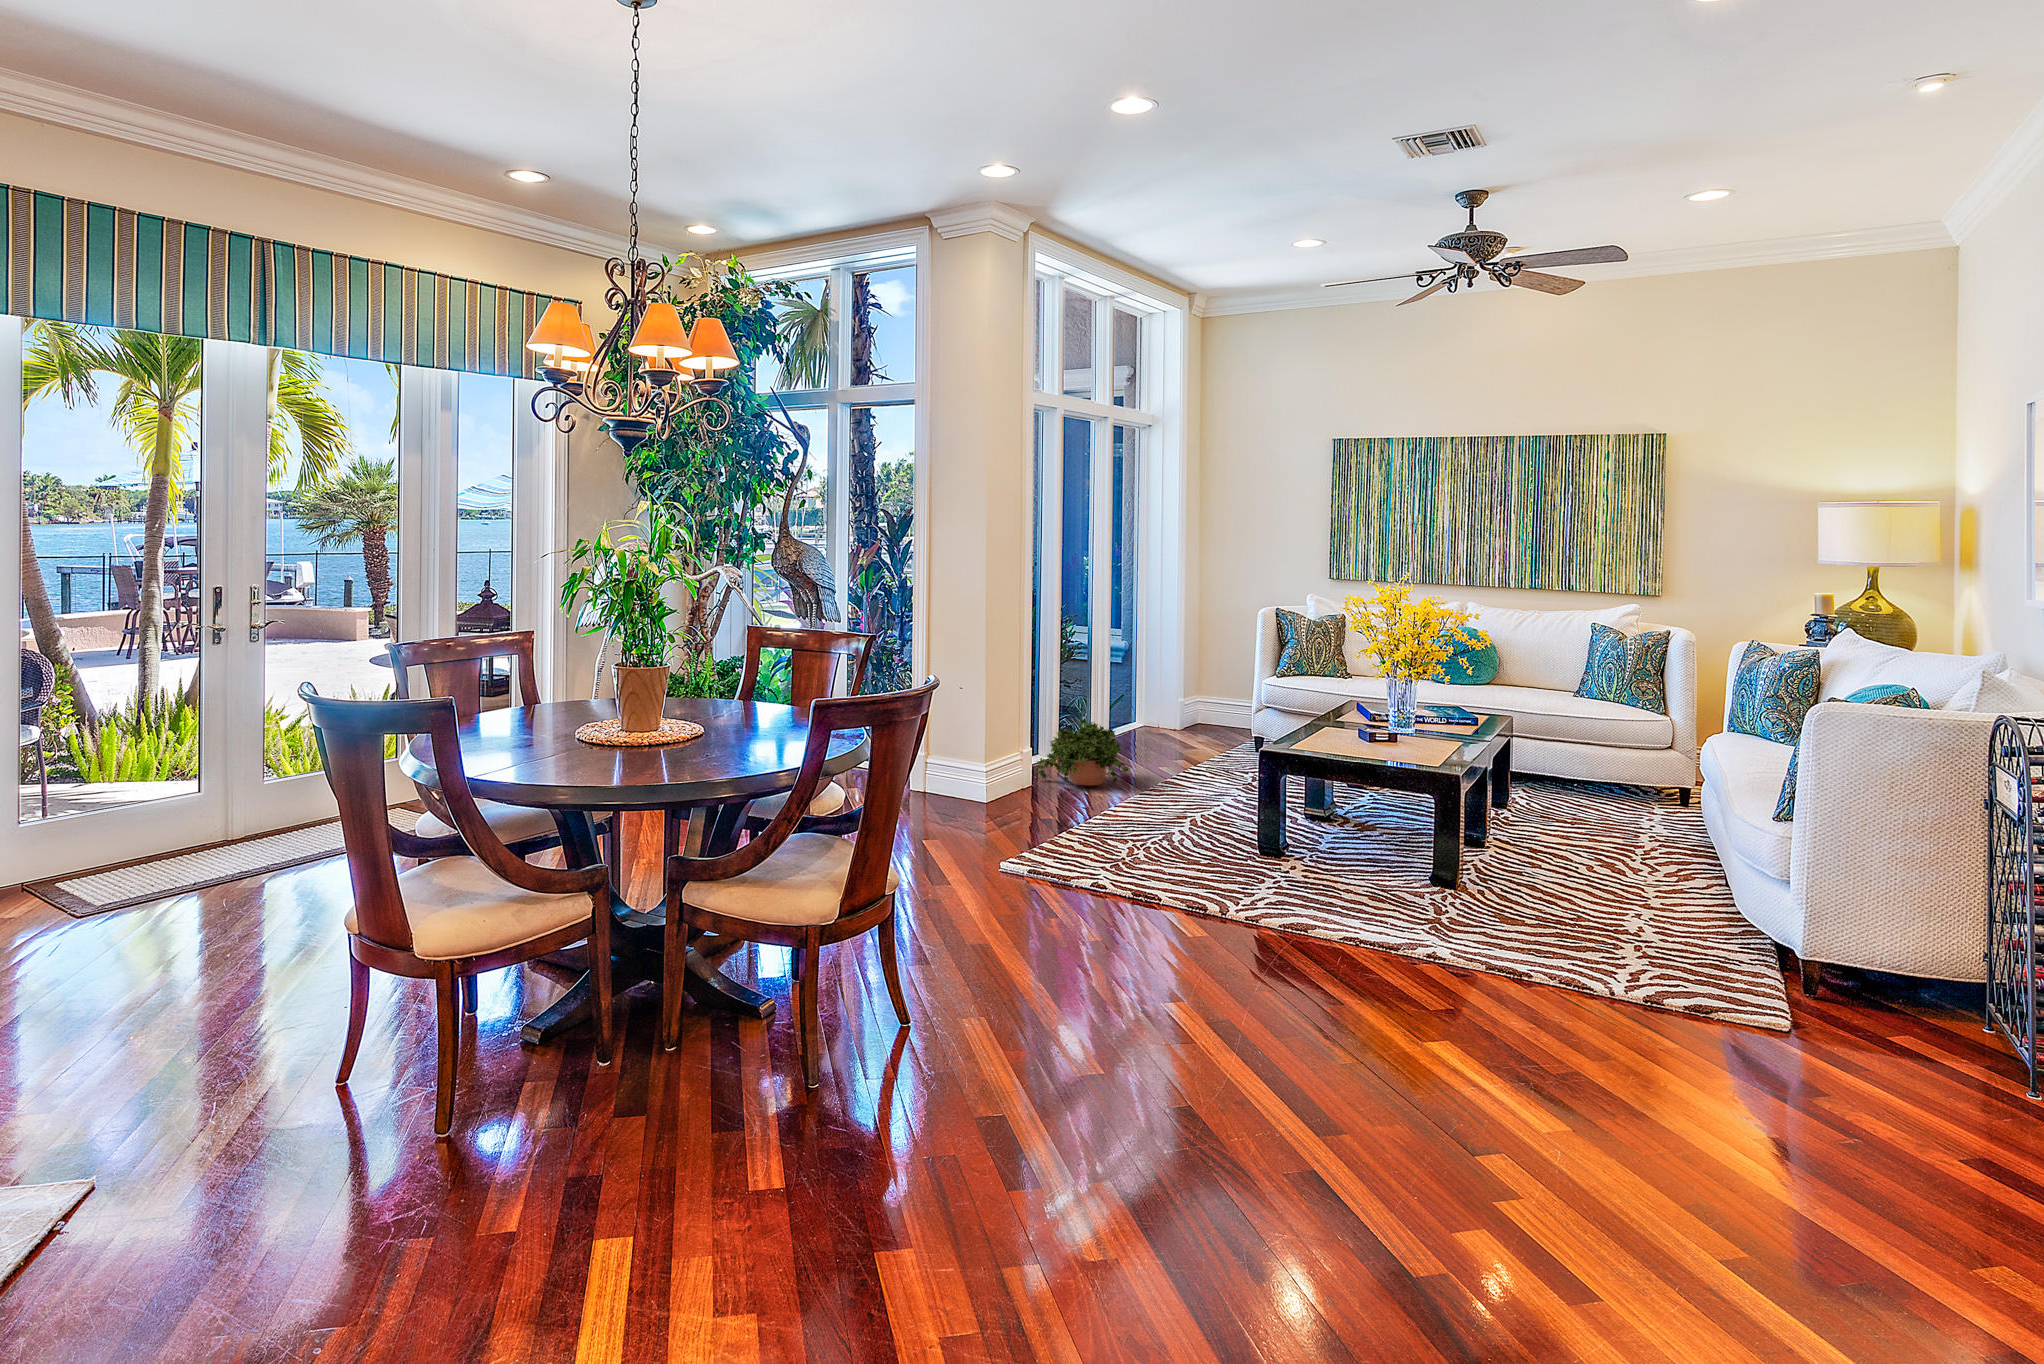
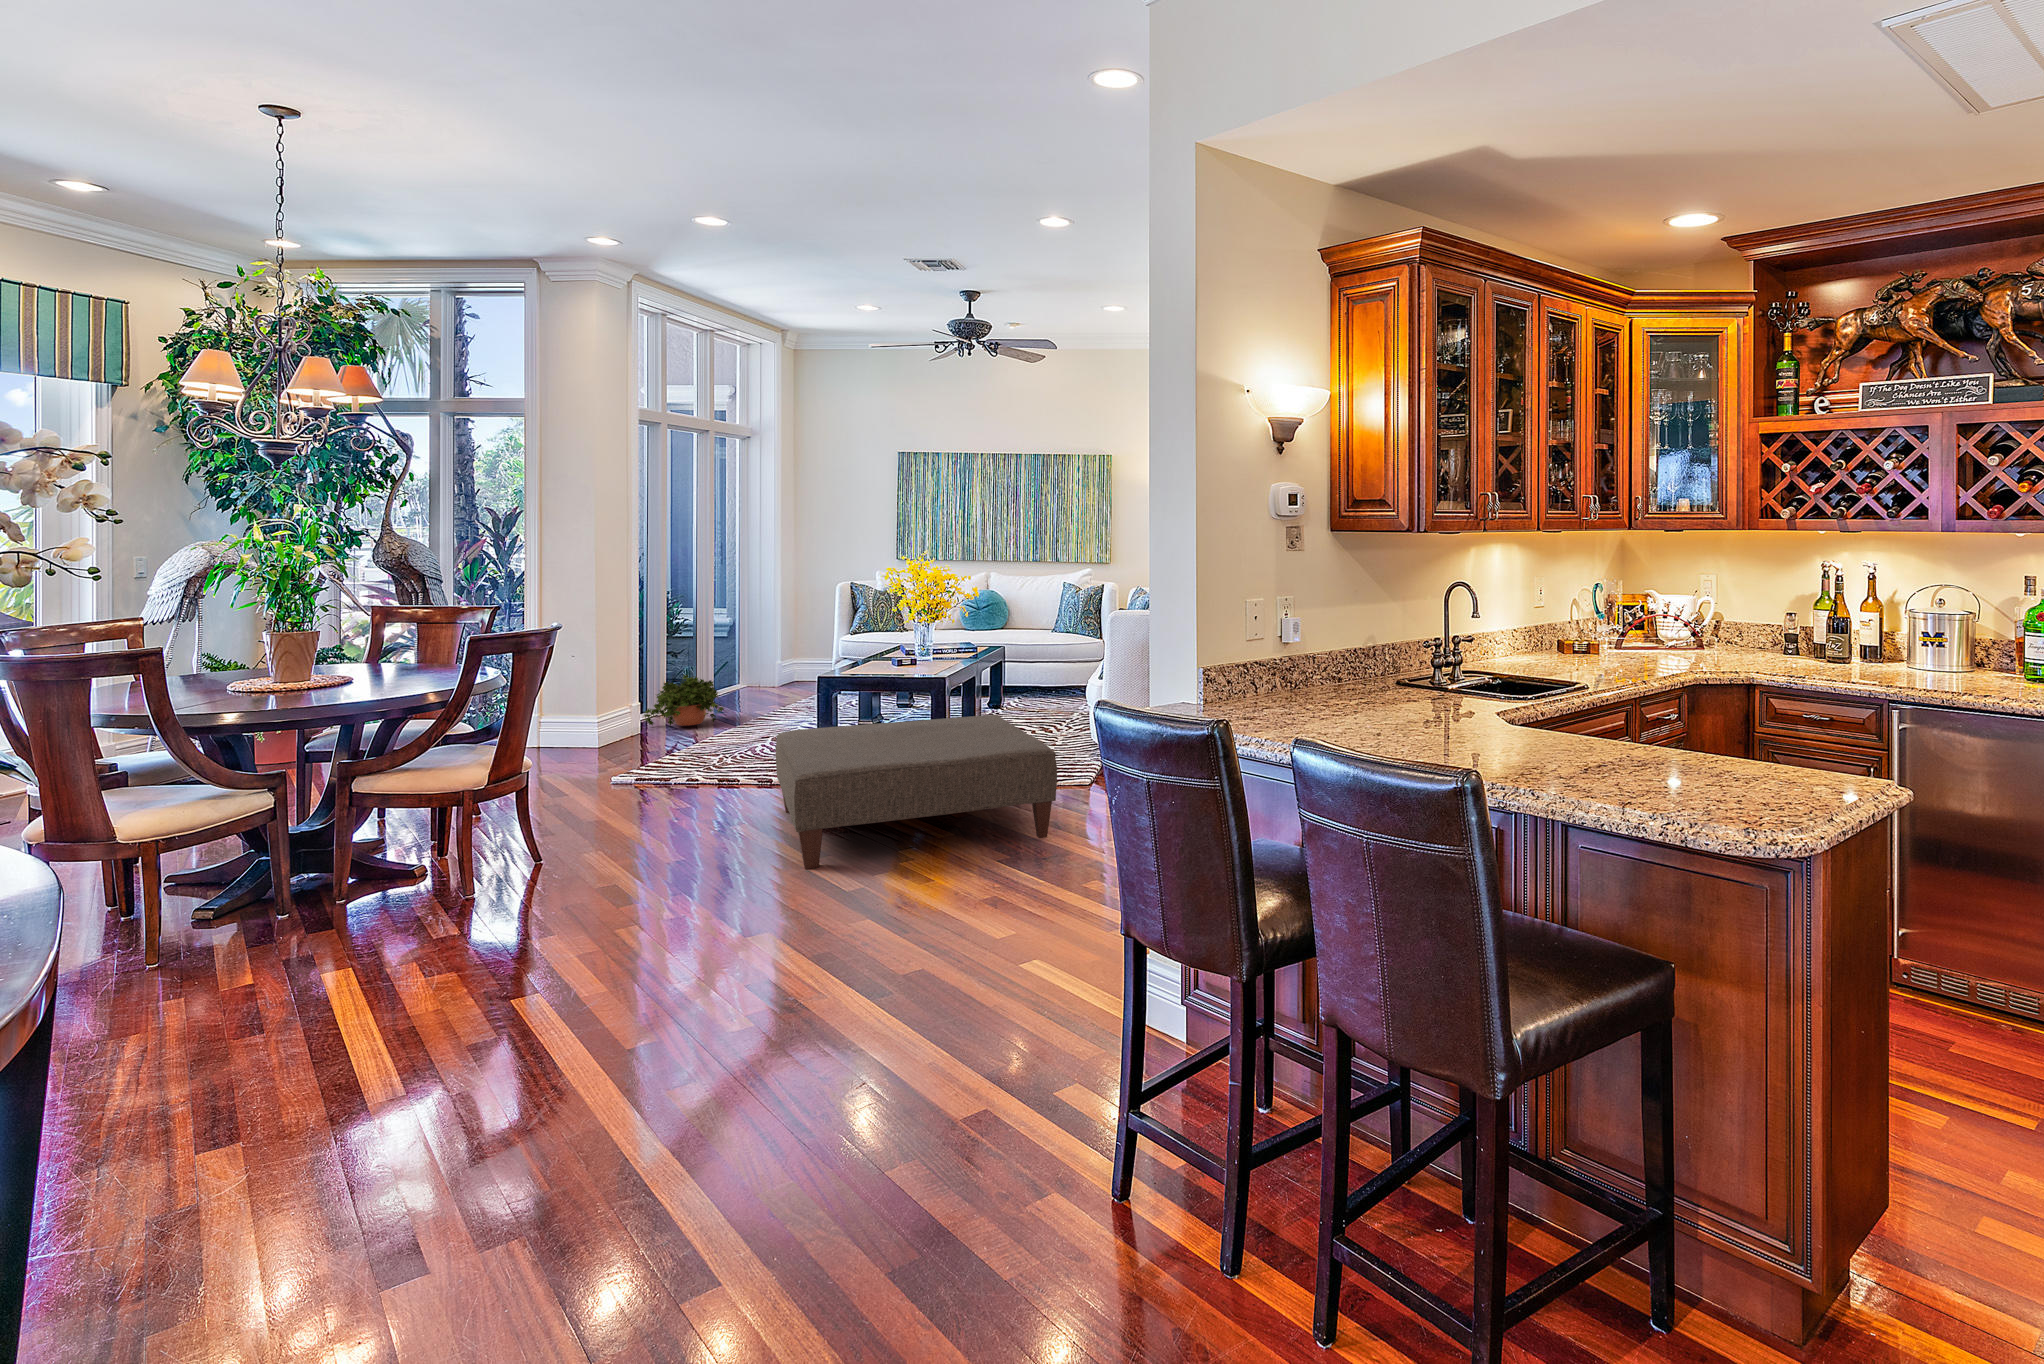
ottoman: none [1225,858,1832,1197] -> present [776,715,1057,869]

